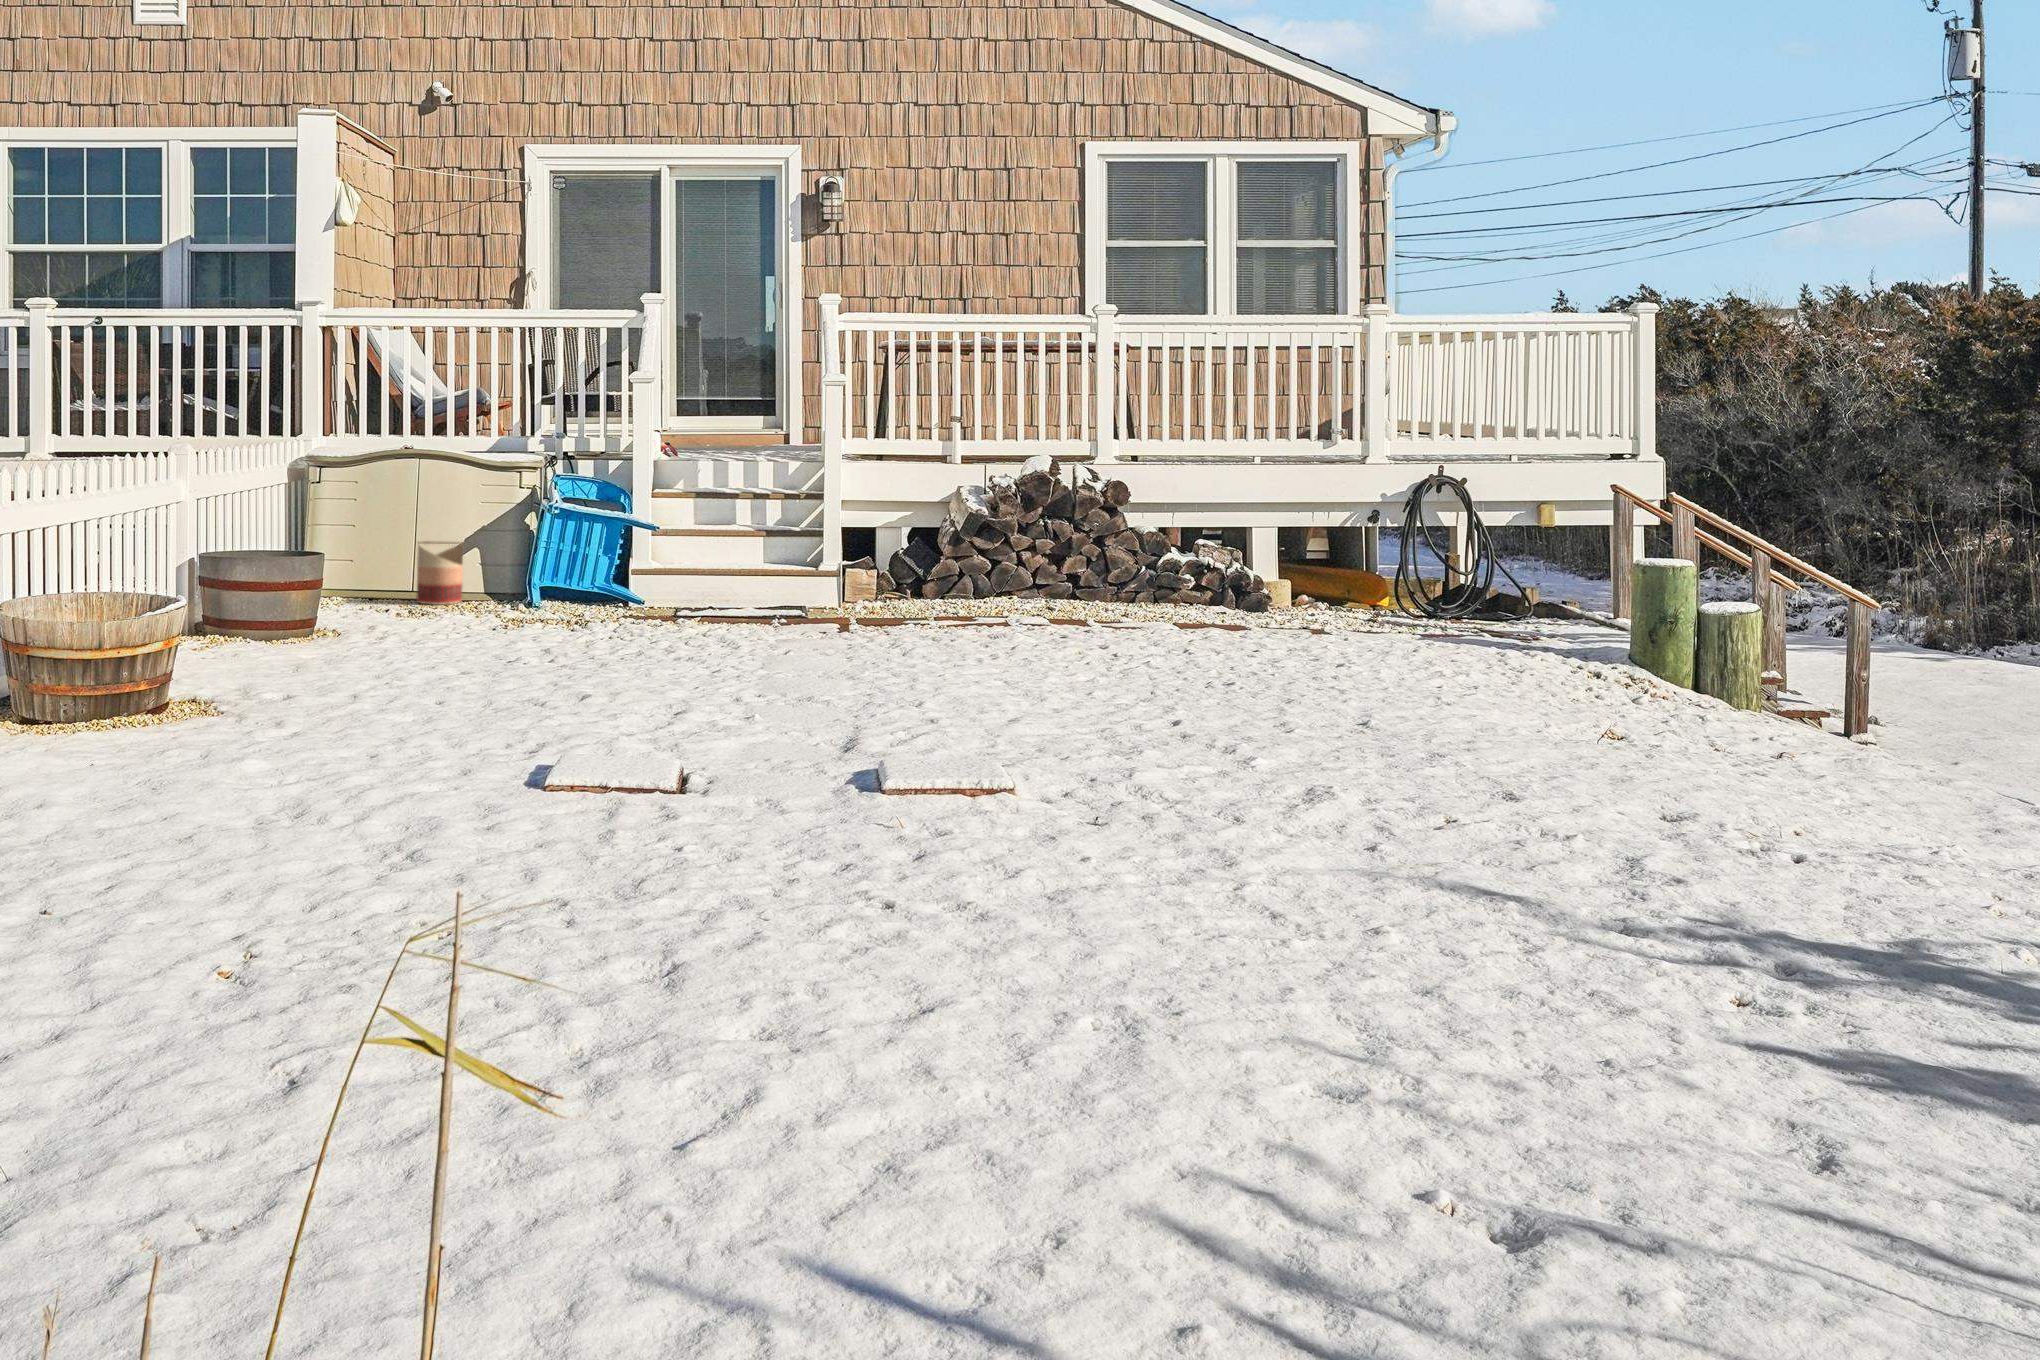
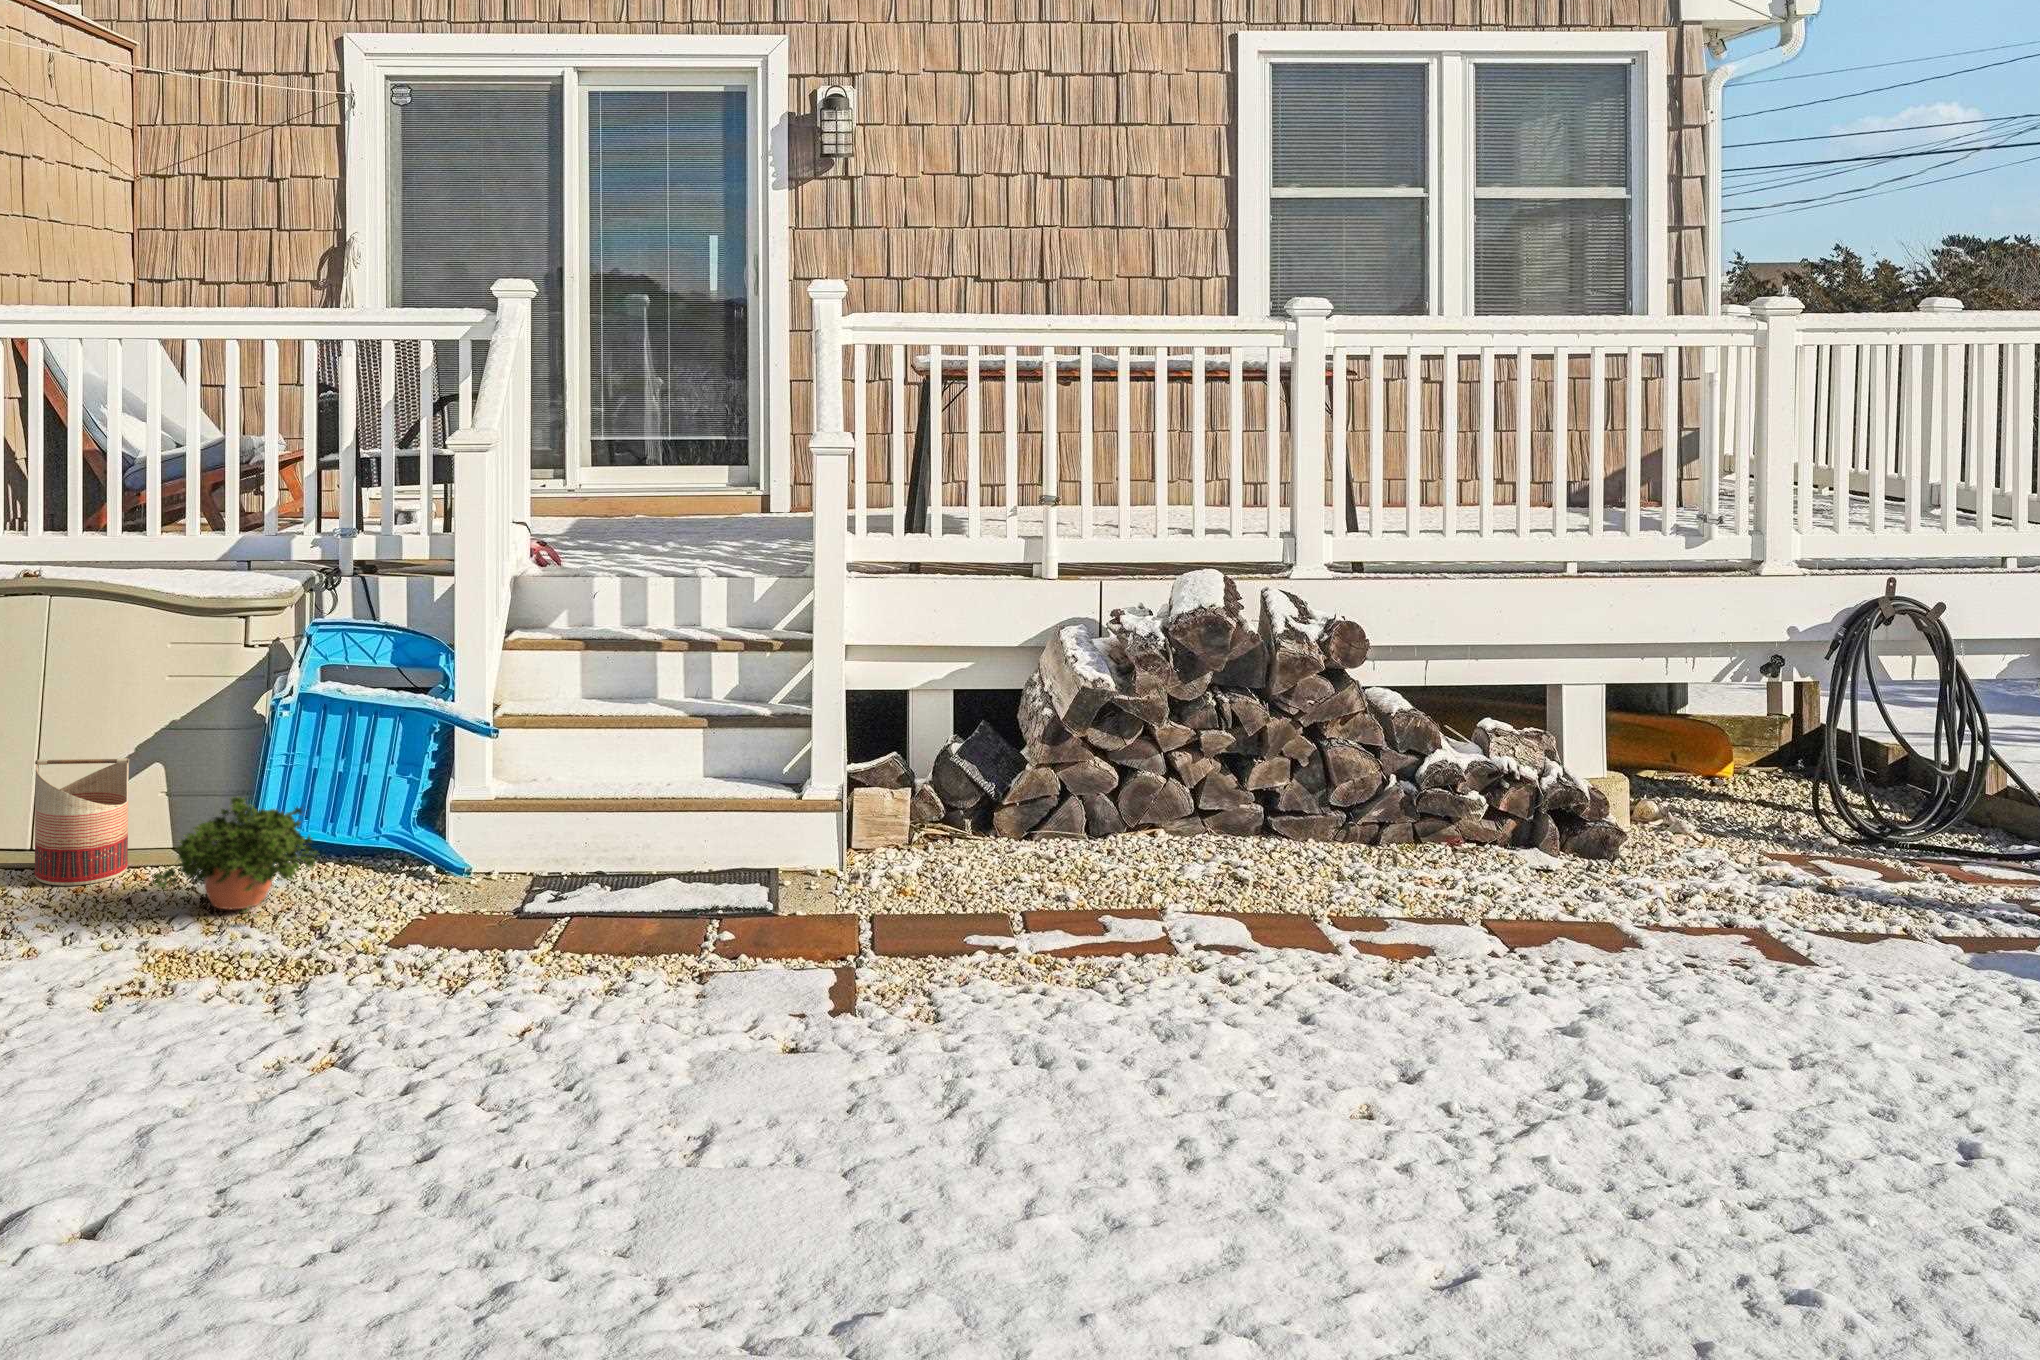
potted plant: none [492,556,573,614] -> present [151,797,315,921]

